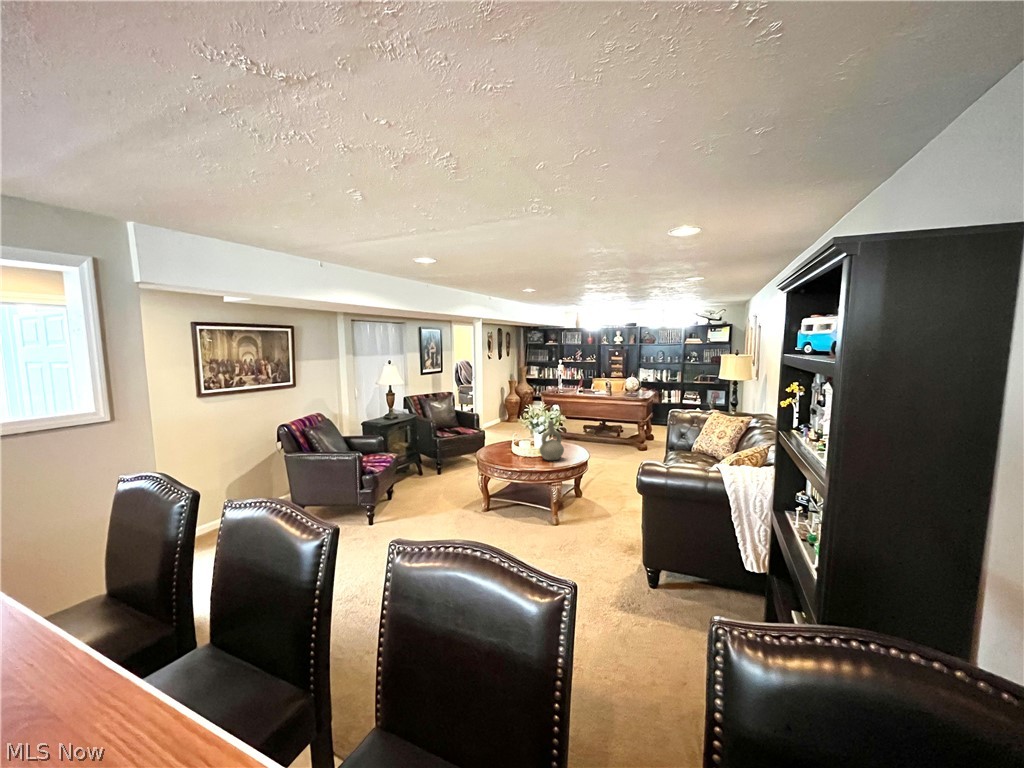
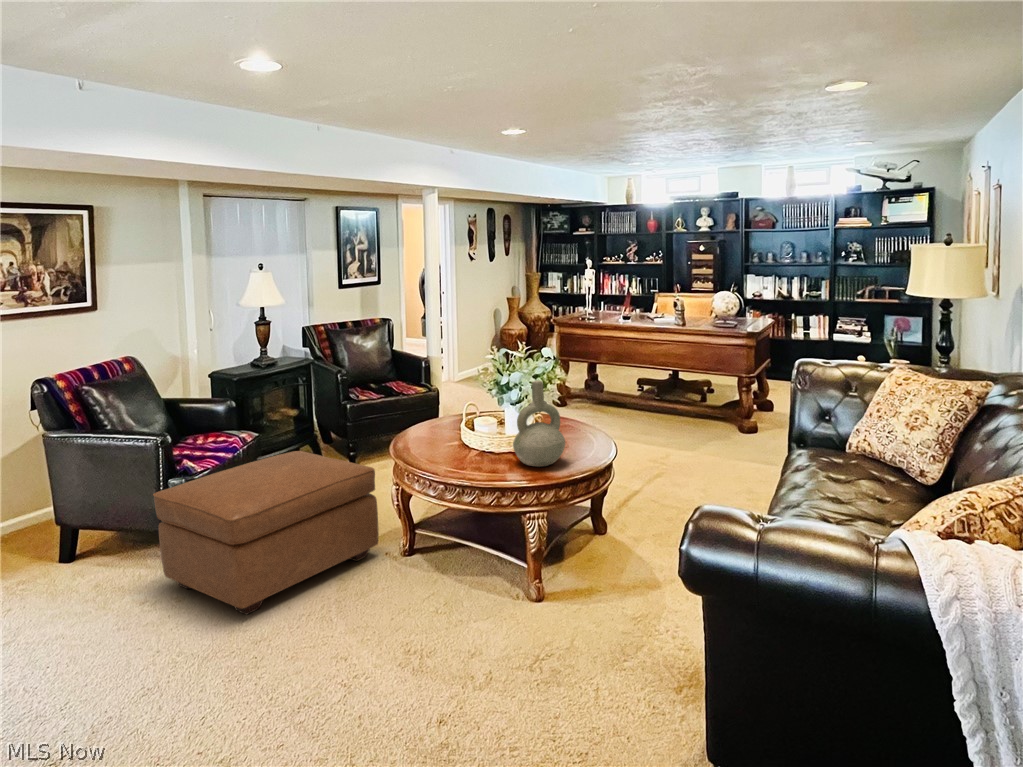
ottoman: none [369,458,471,532] -> present [153,451,379,615]

